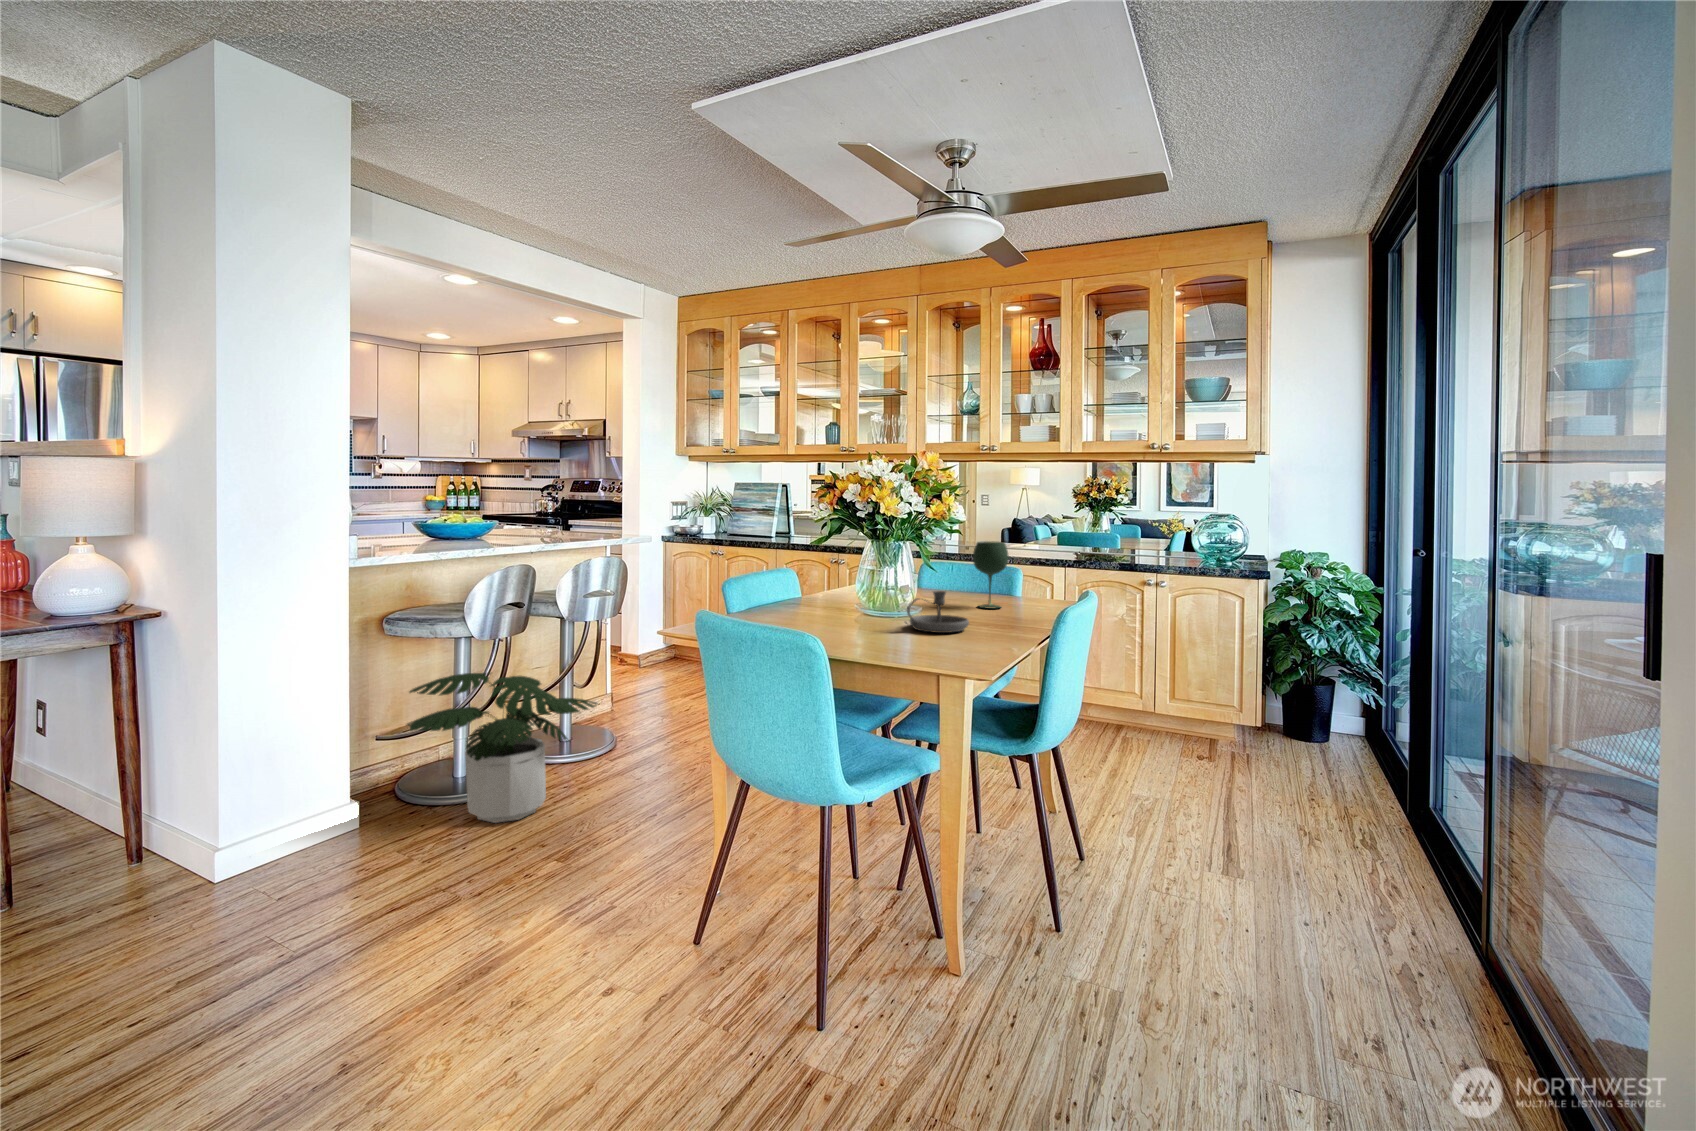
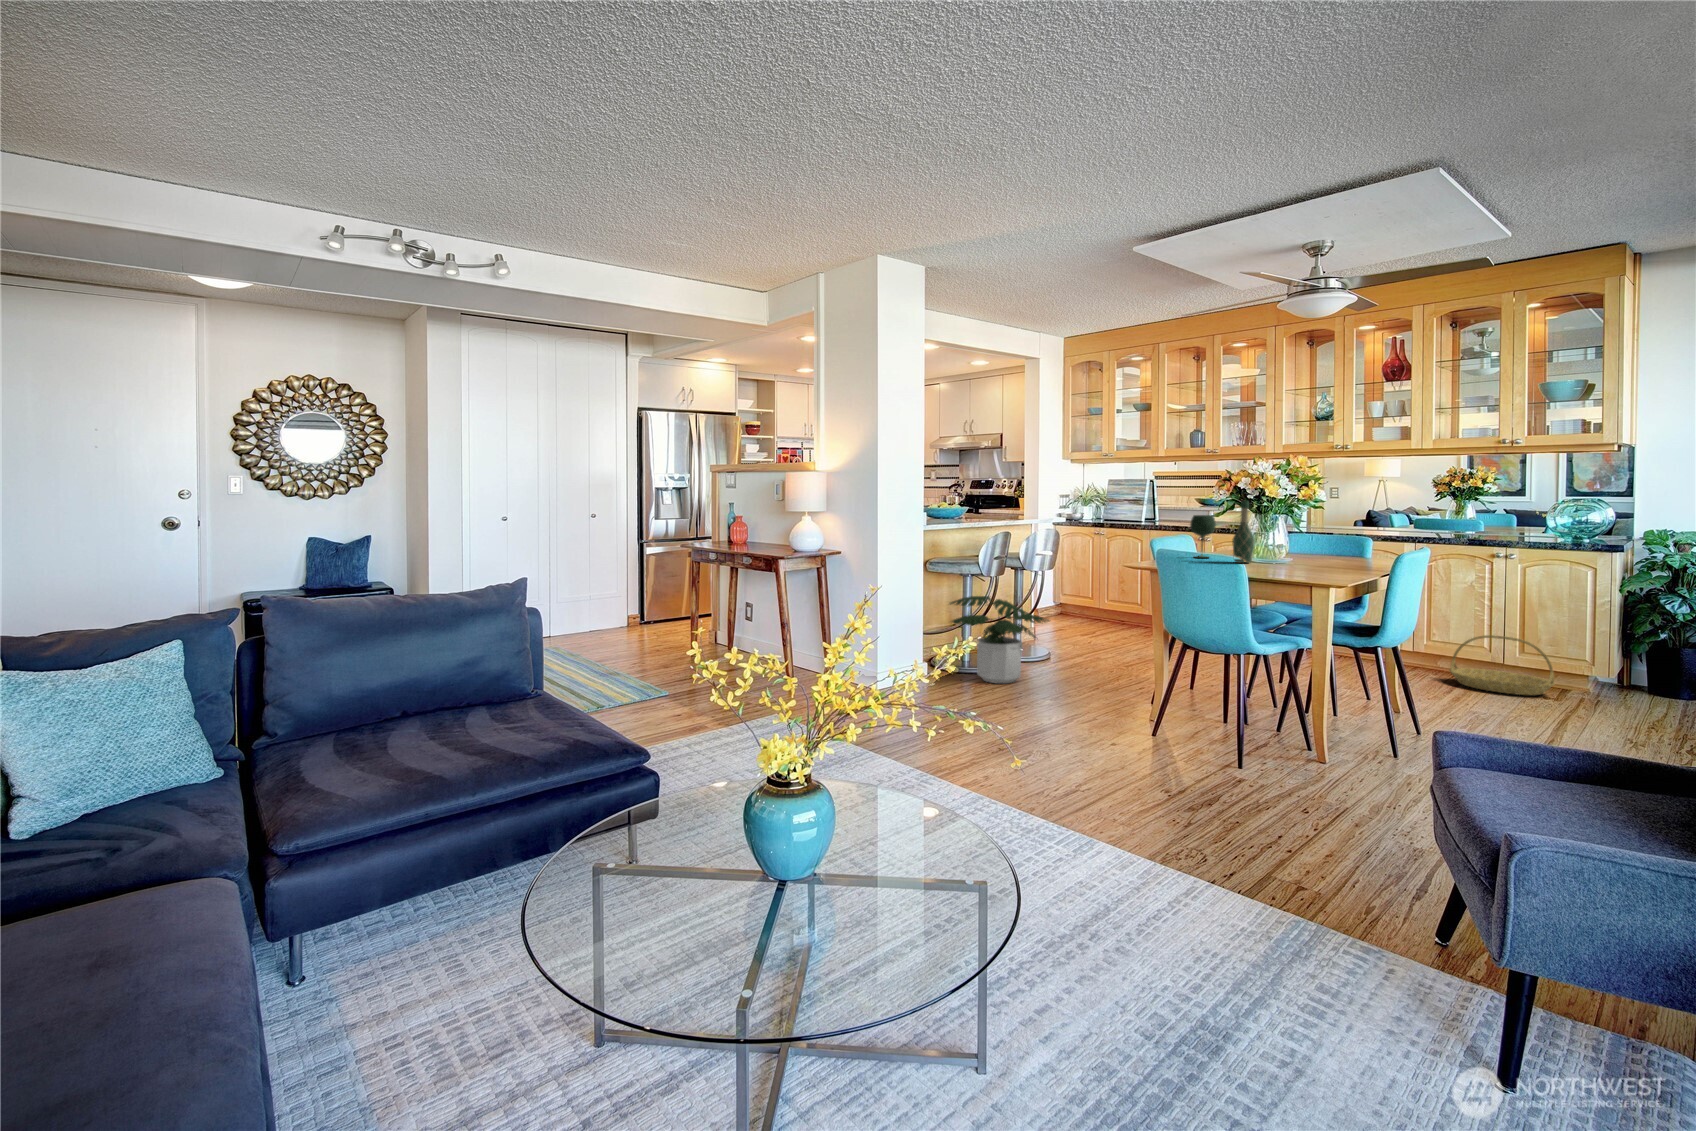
wine bottle: none [840,520,871,617] -> present [1232,501,1255,563]
wine glass: present [973,541,1009,608] -> present [1190,515,1216,558]
candlestick: present [907,591,969,633] -> none [1282,545,1330,571]
basket: none [1106,683,1210,757] -> present [1450,635,1555,695]

